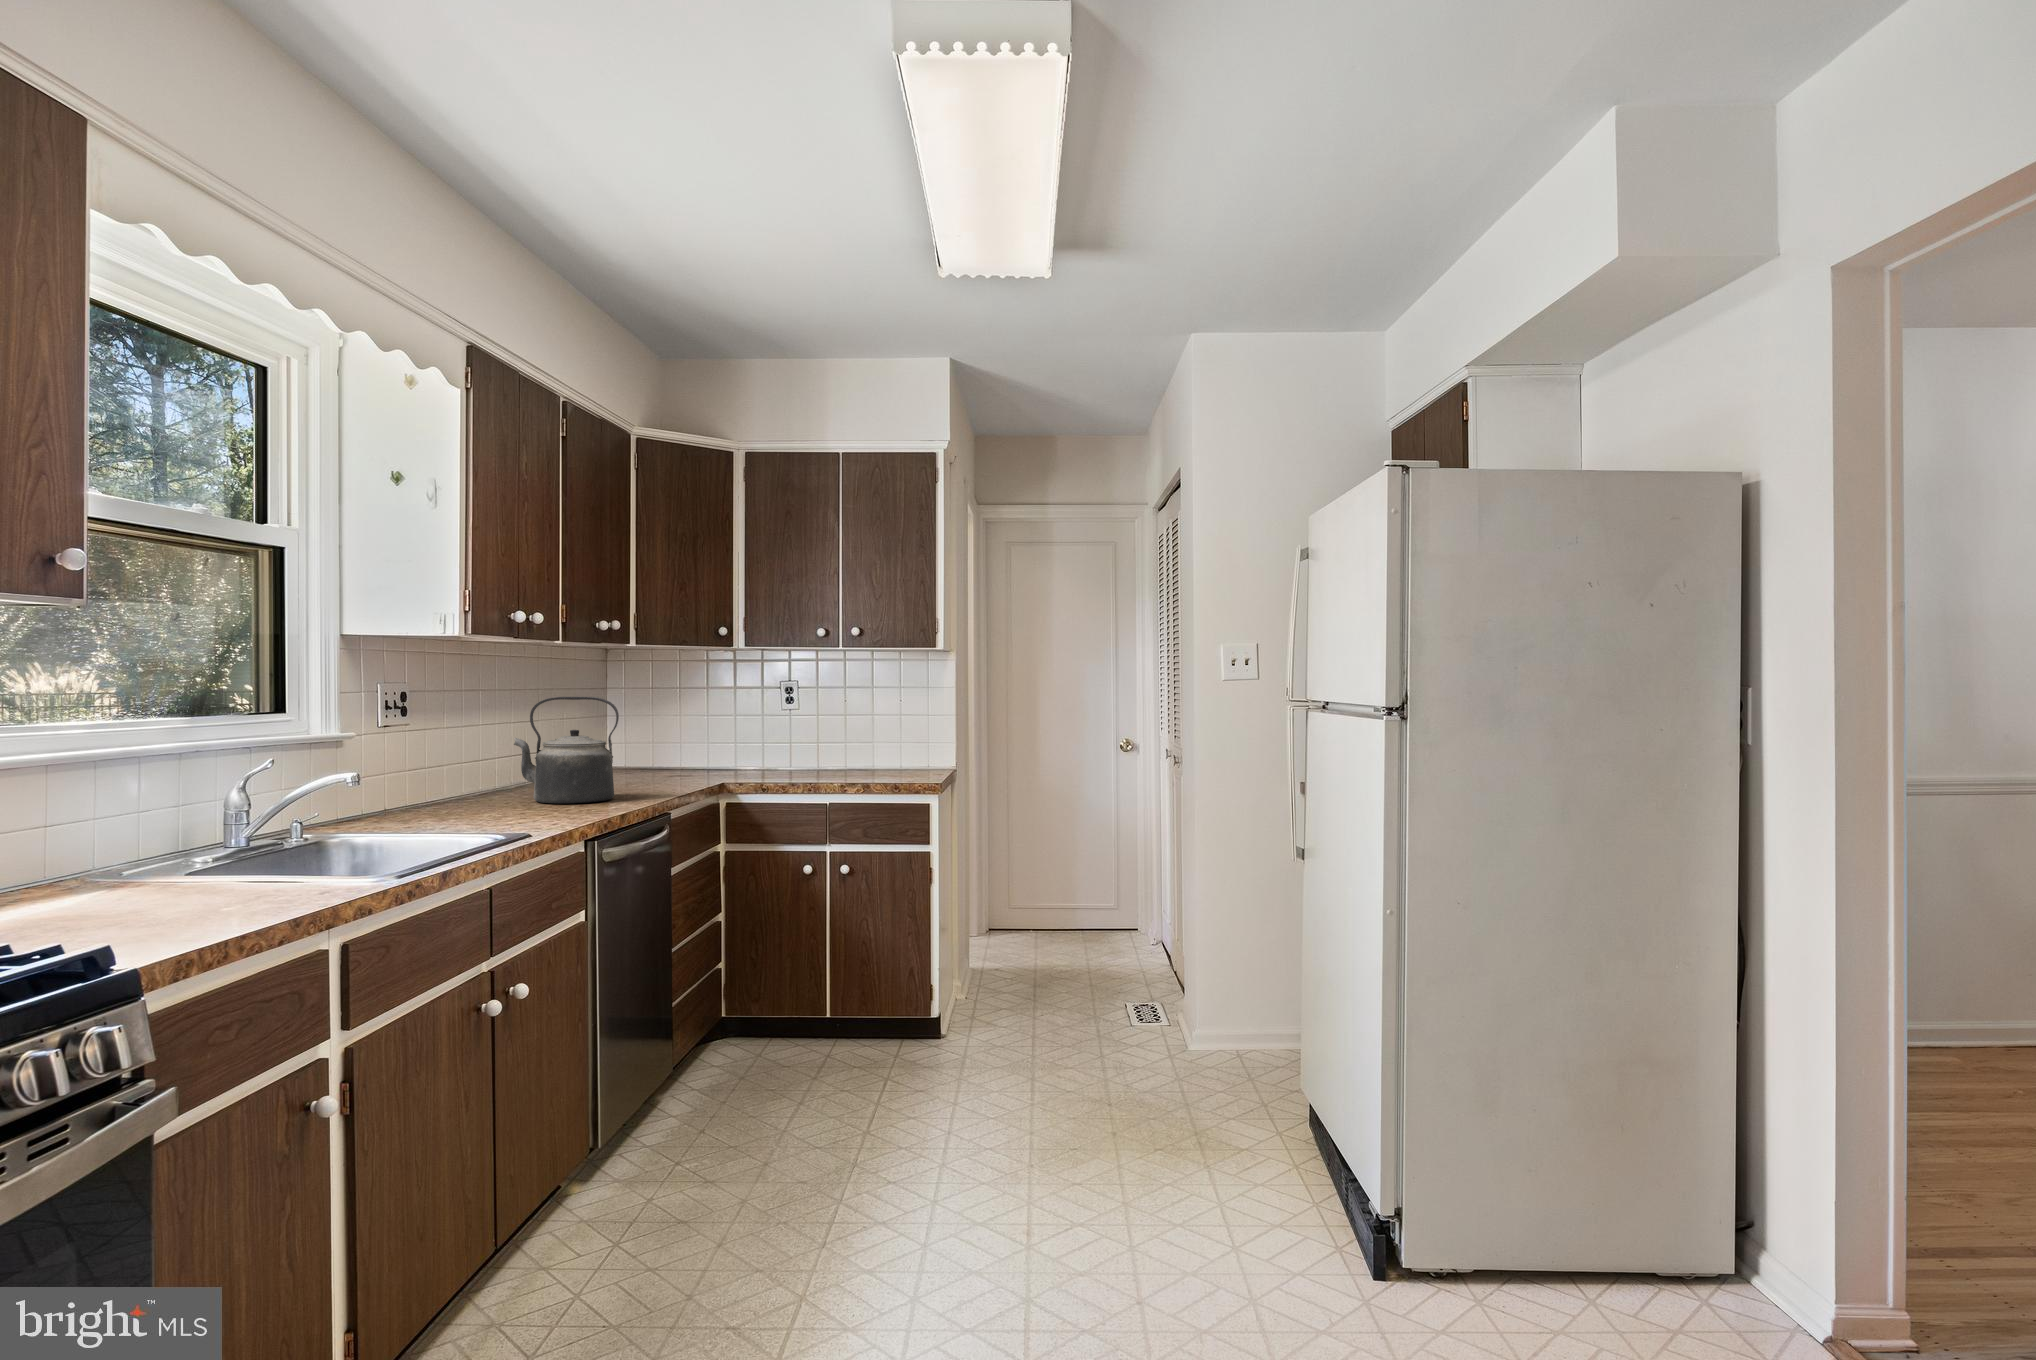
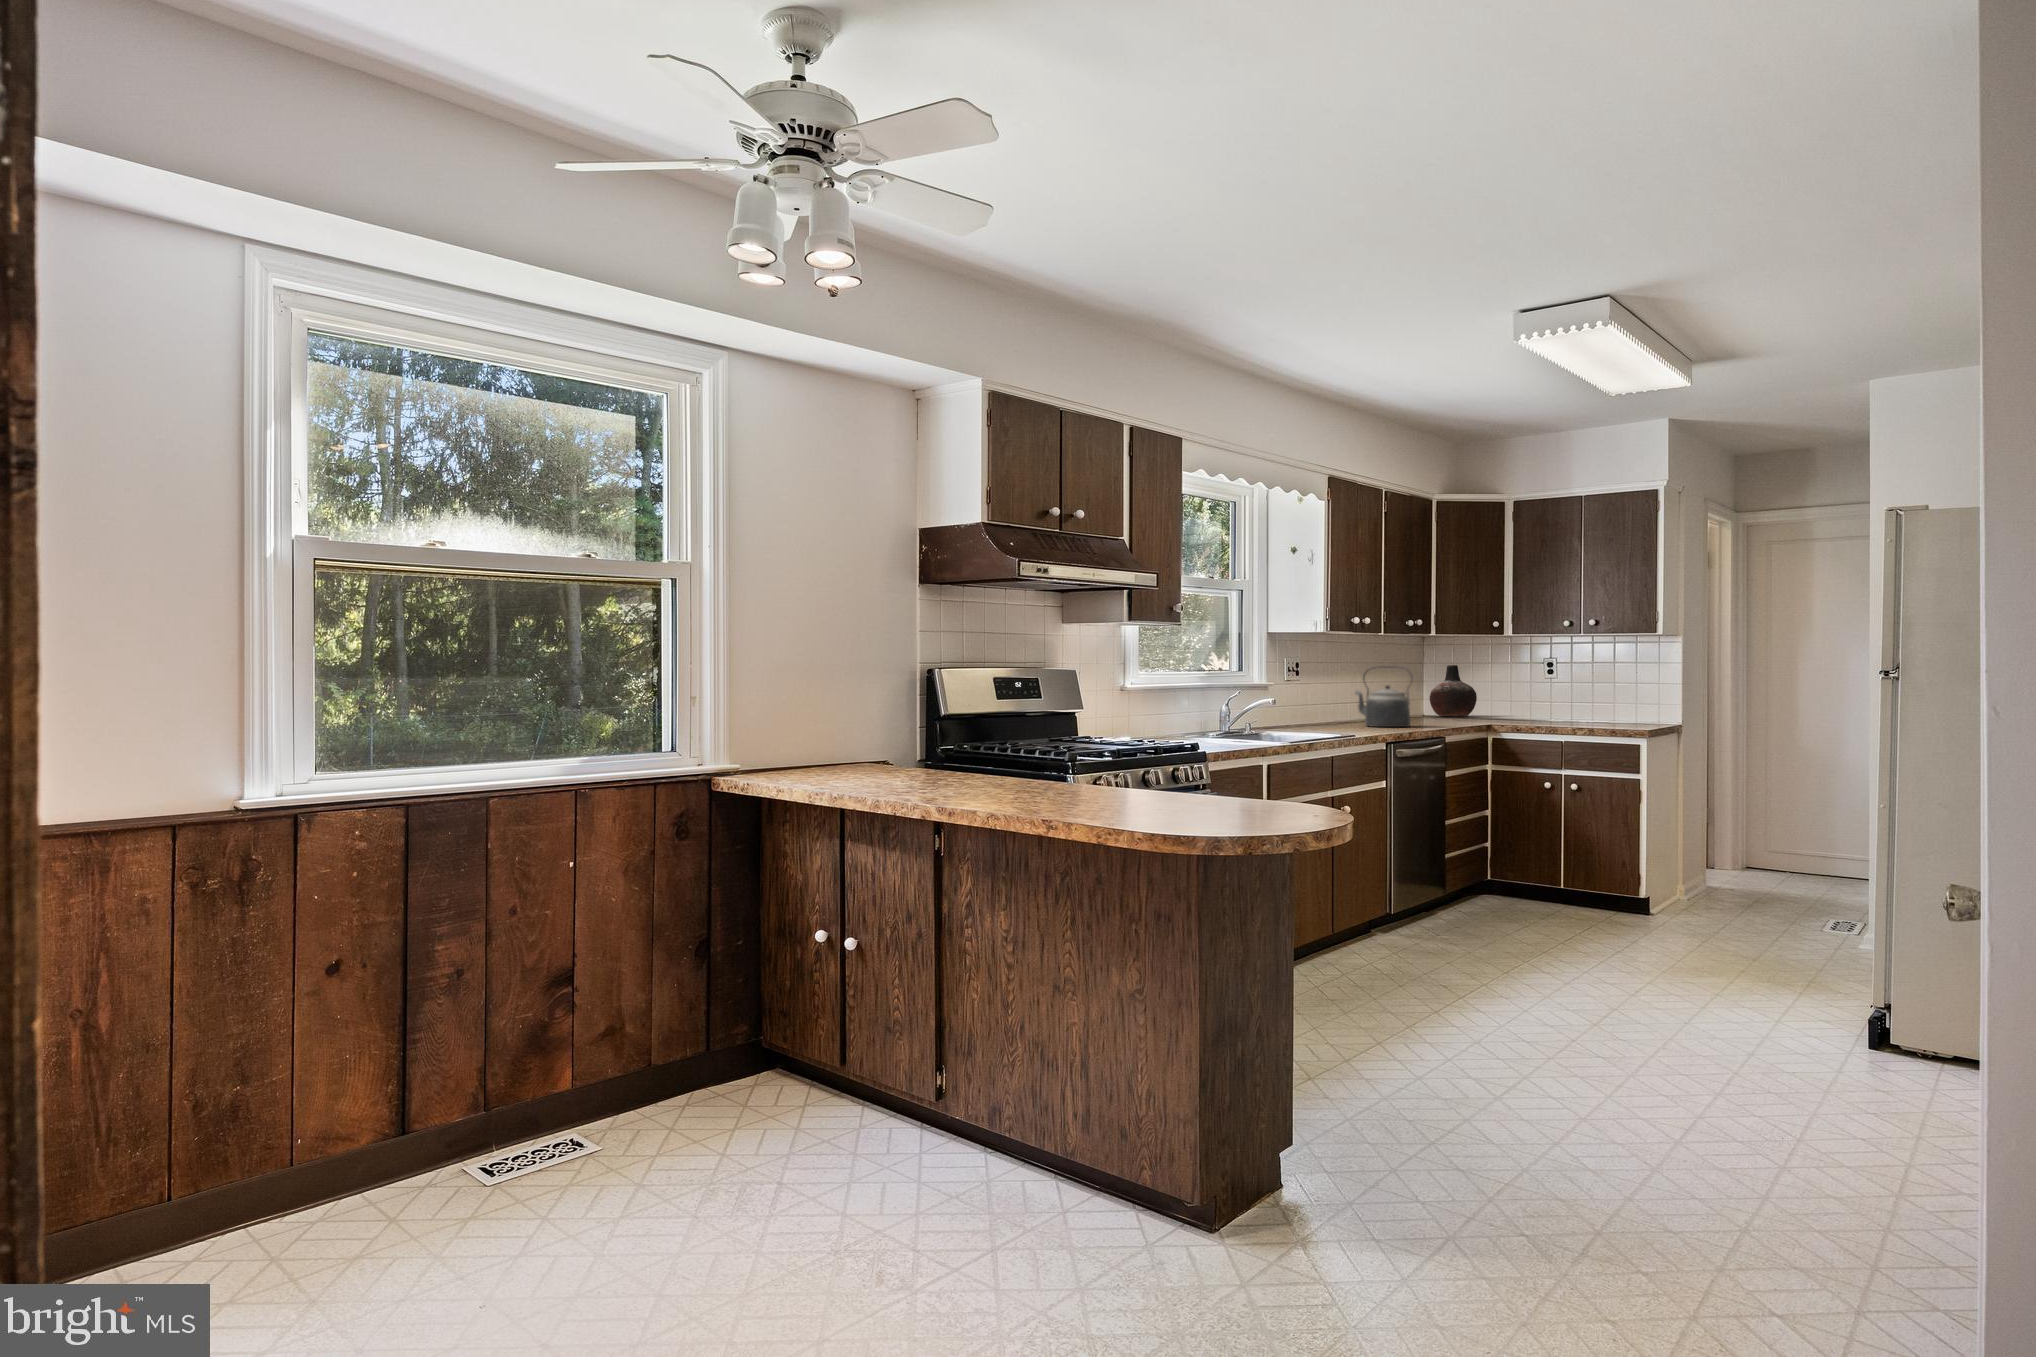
vase: none [618,688,687,764] -> present [1430,665,1477,717]

